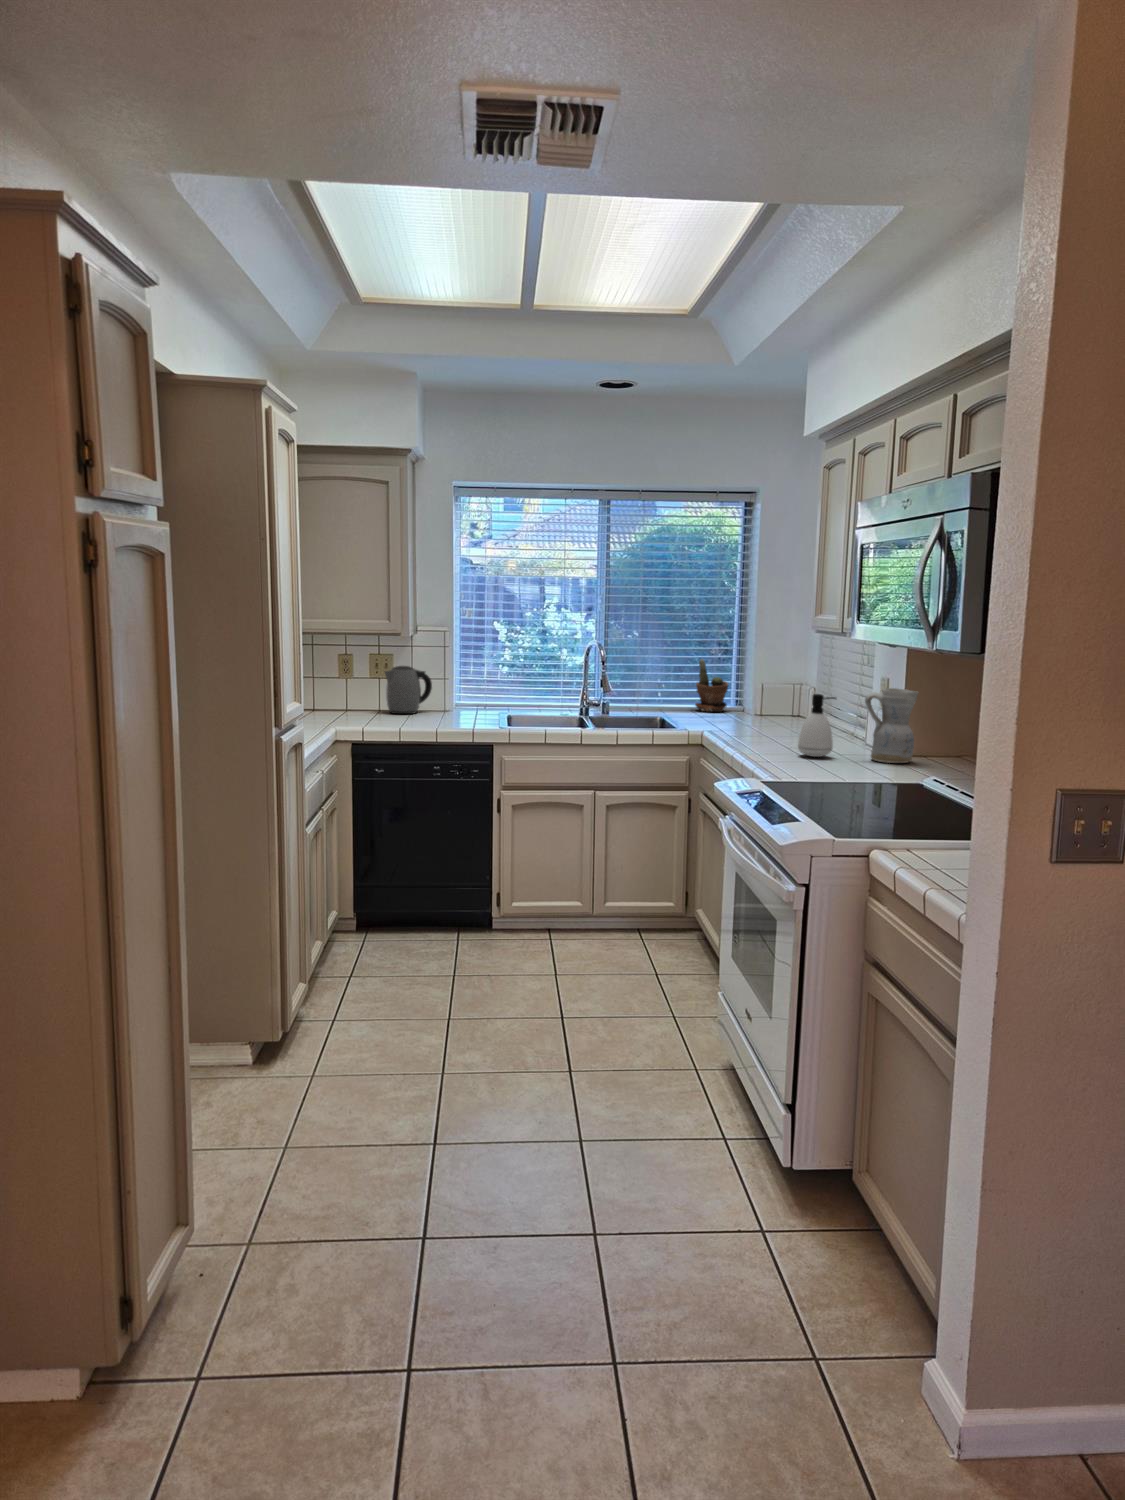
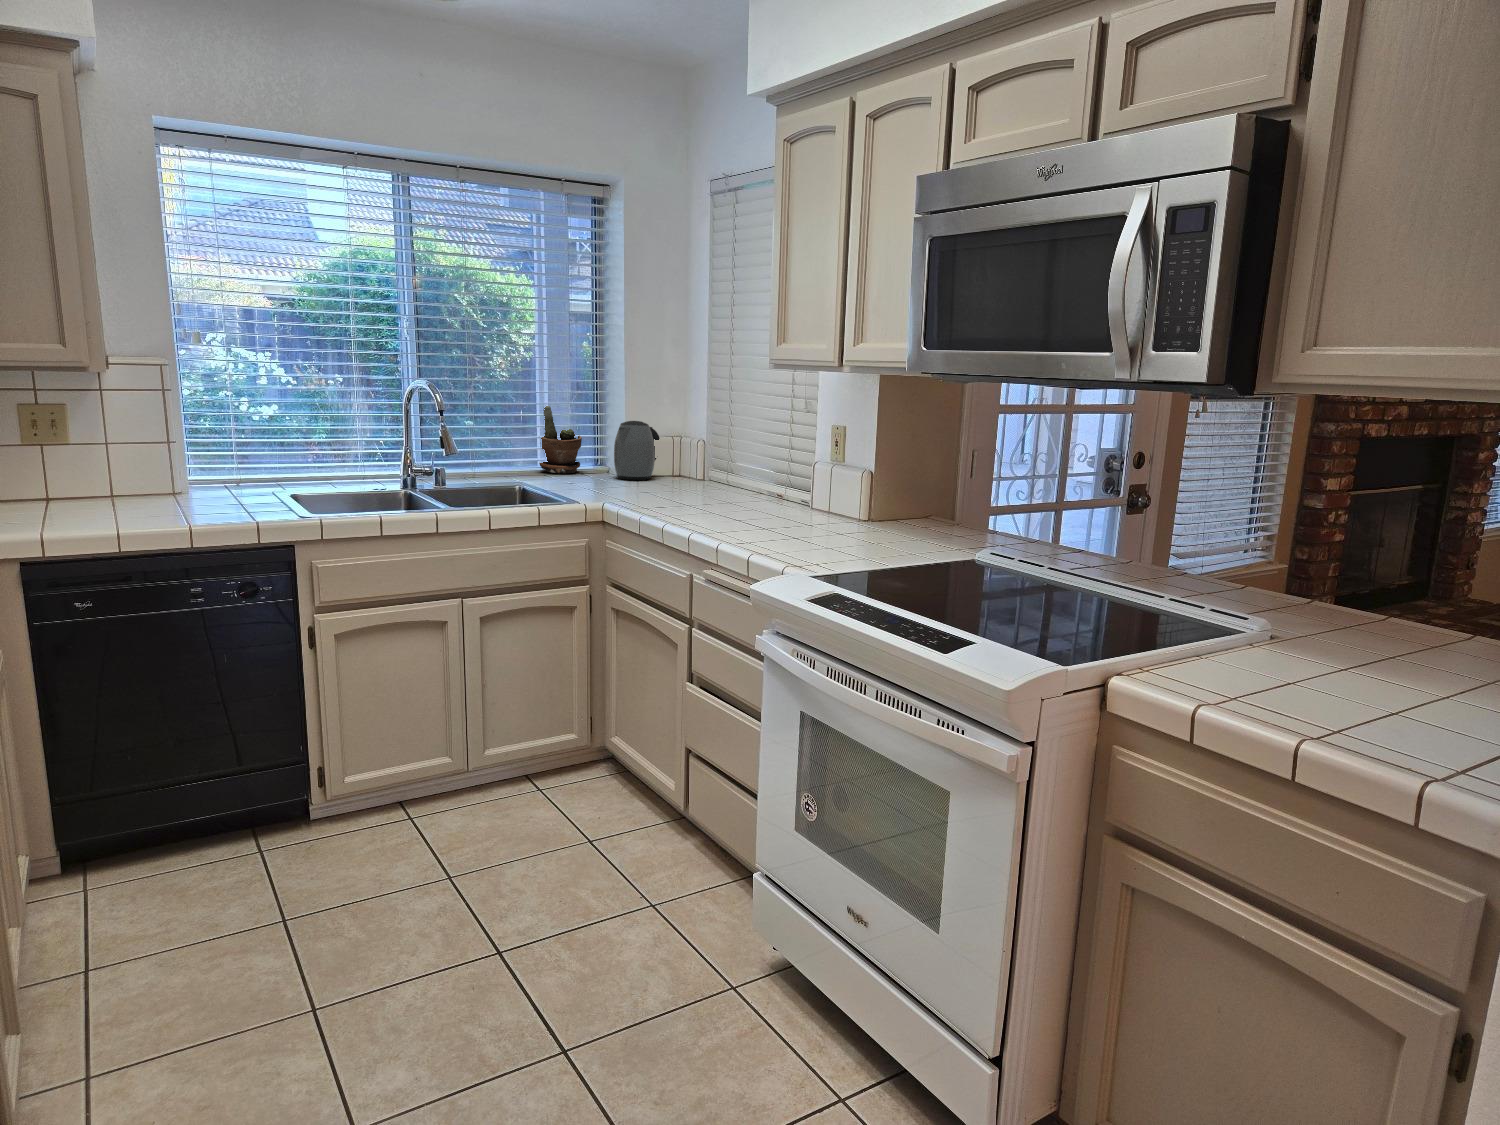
kettle: present [385,666,432,714] -> present [614,421,660,480]
ceramic pitcher: present [865,688,918,763] -> none [845,436,907,531]
soap dispenser: present [798,694,836,757] -> none [765,447,813,530]

